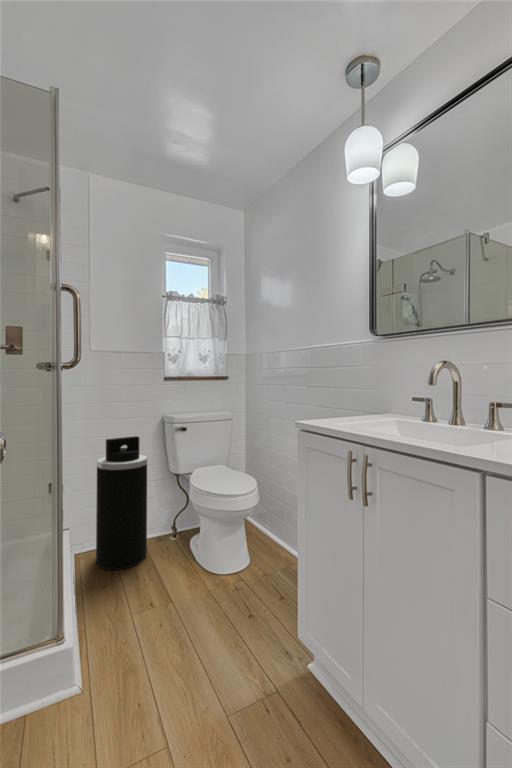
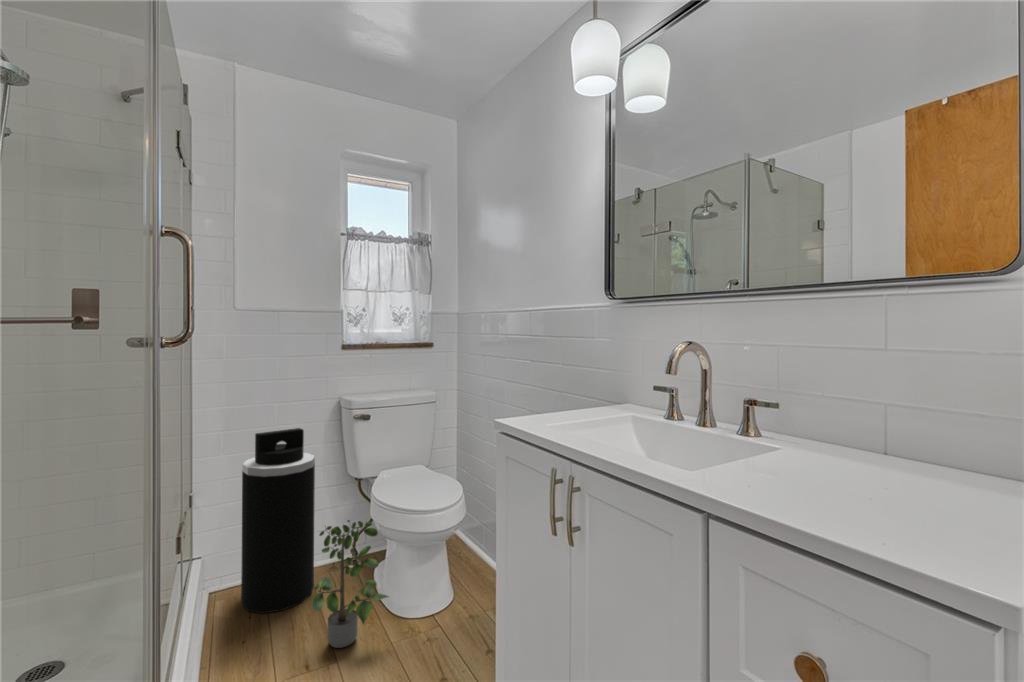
potted plant: none [152,499,209,594] -> present [311,520,388,648]

